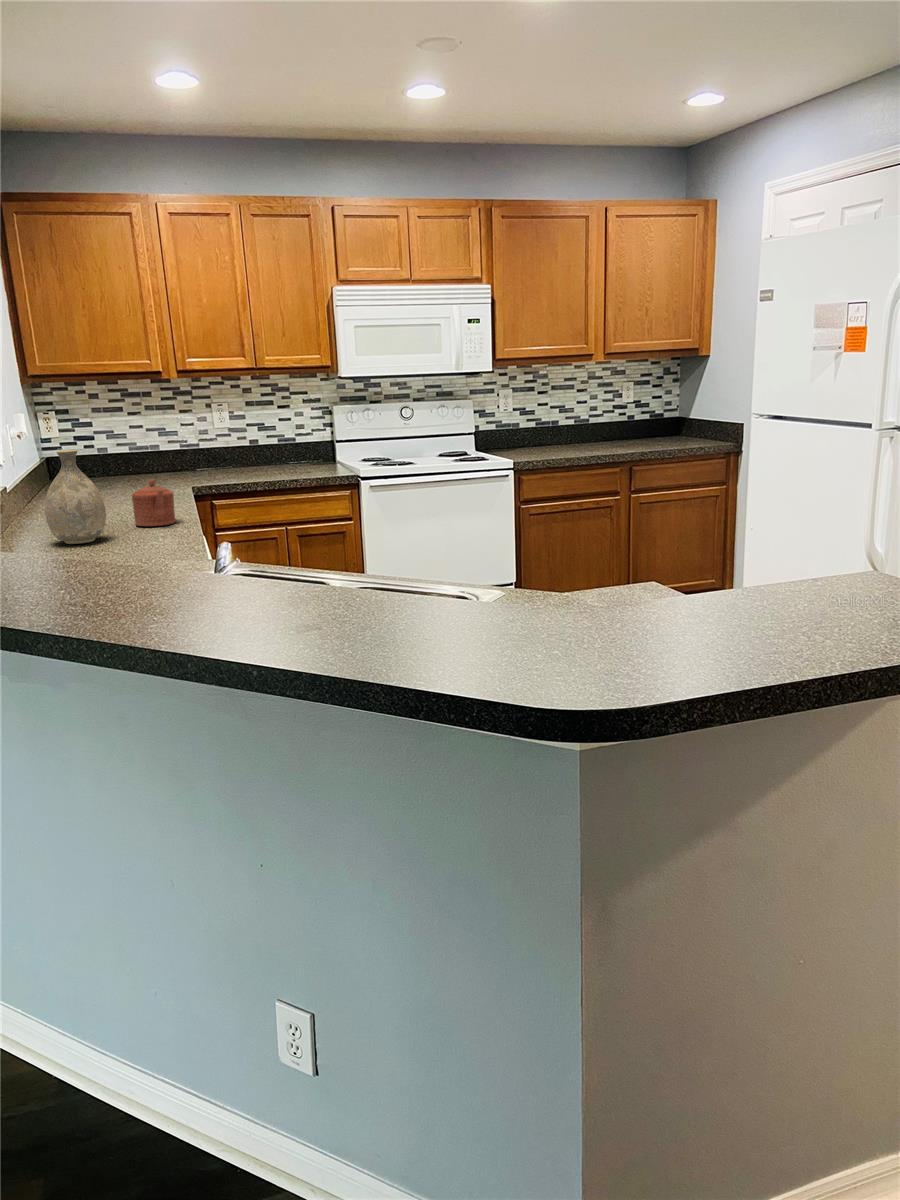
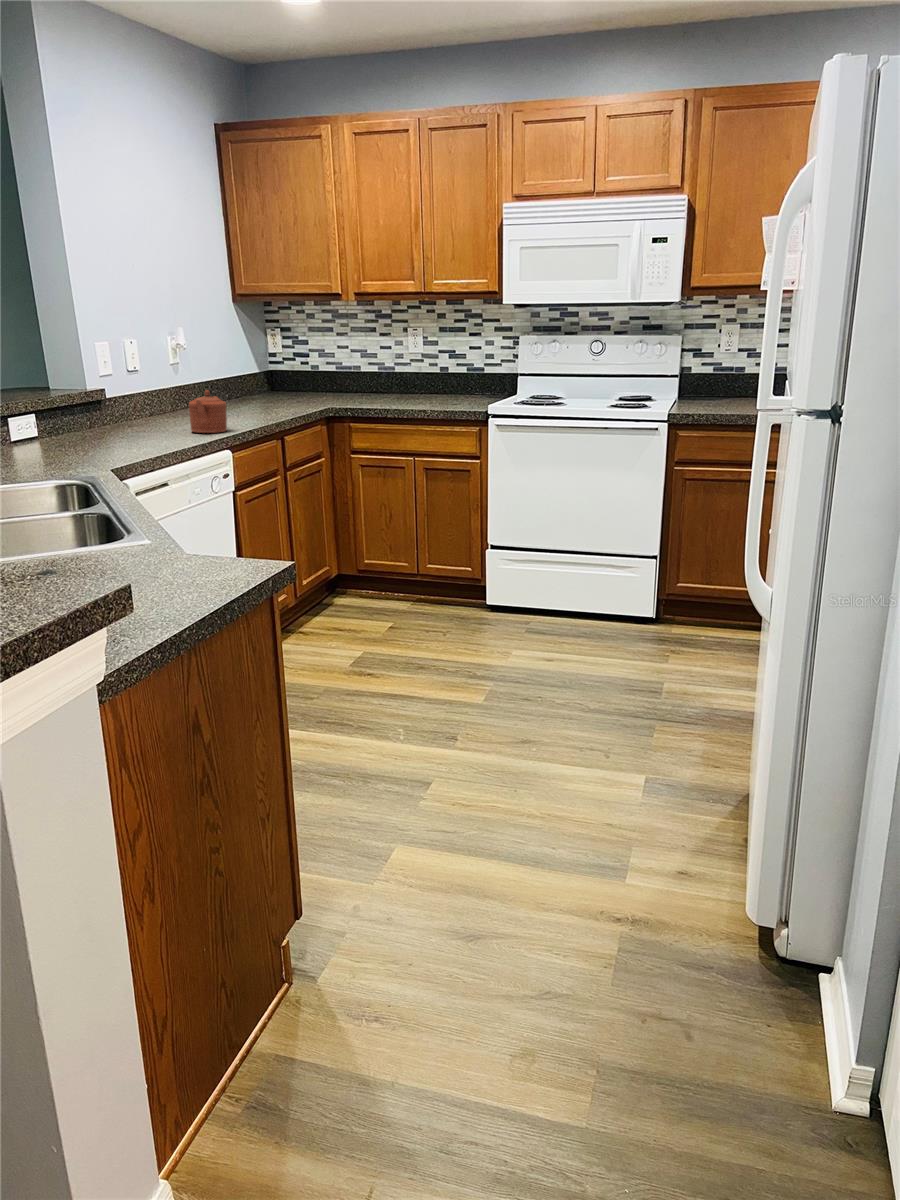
vase: present [45,450,106,544] -> none [94,357,145,438]

